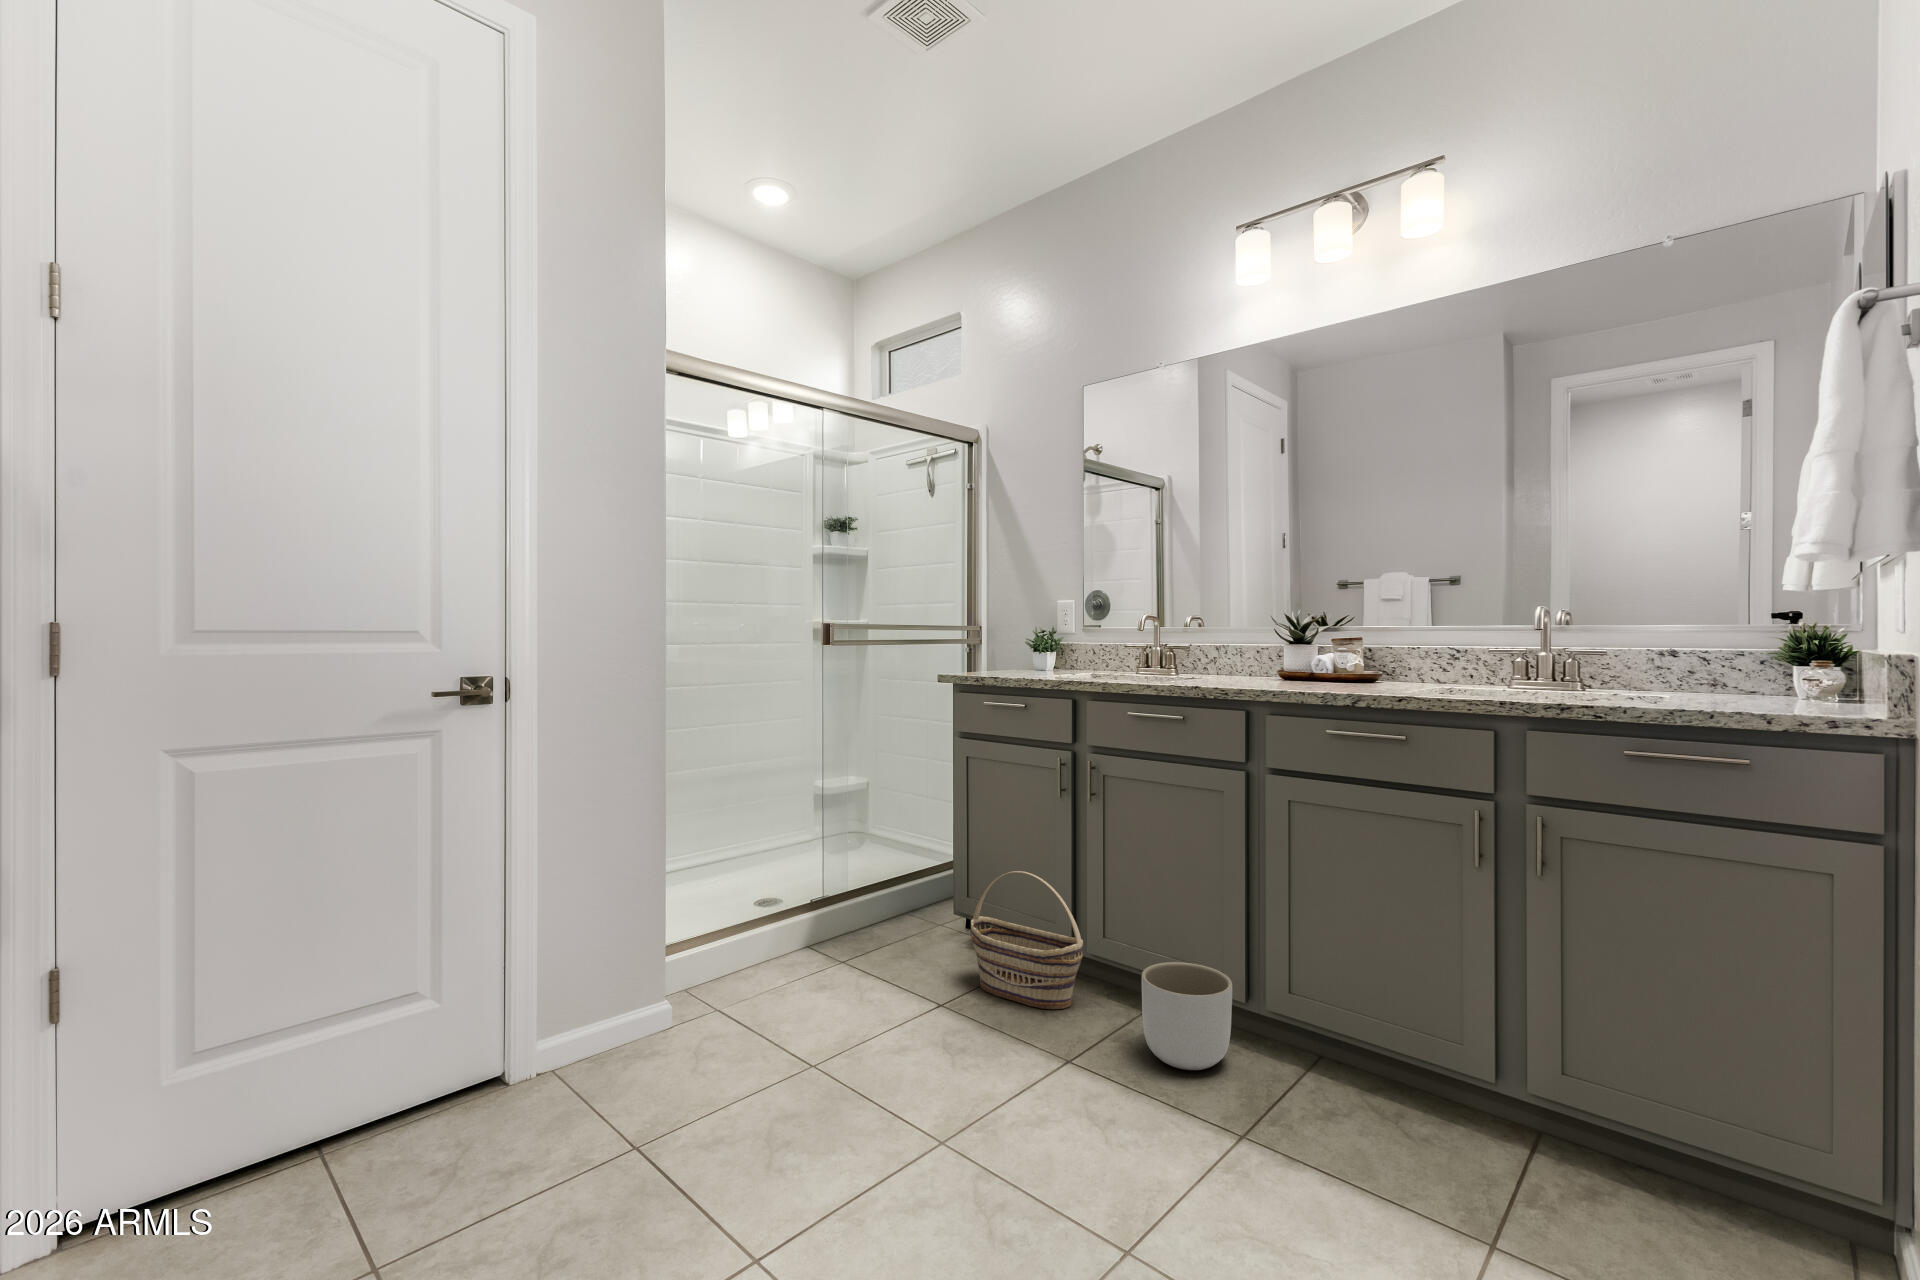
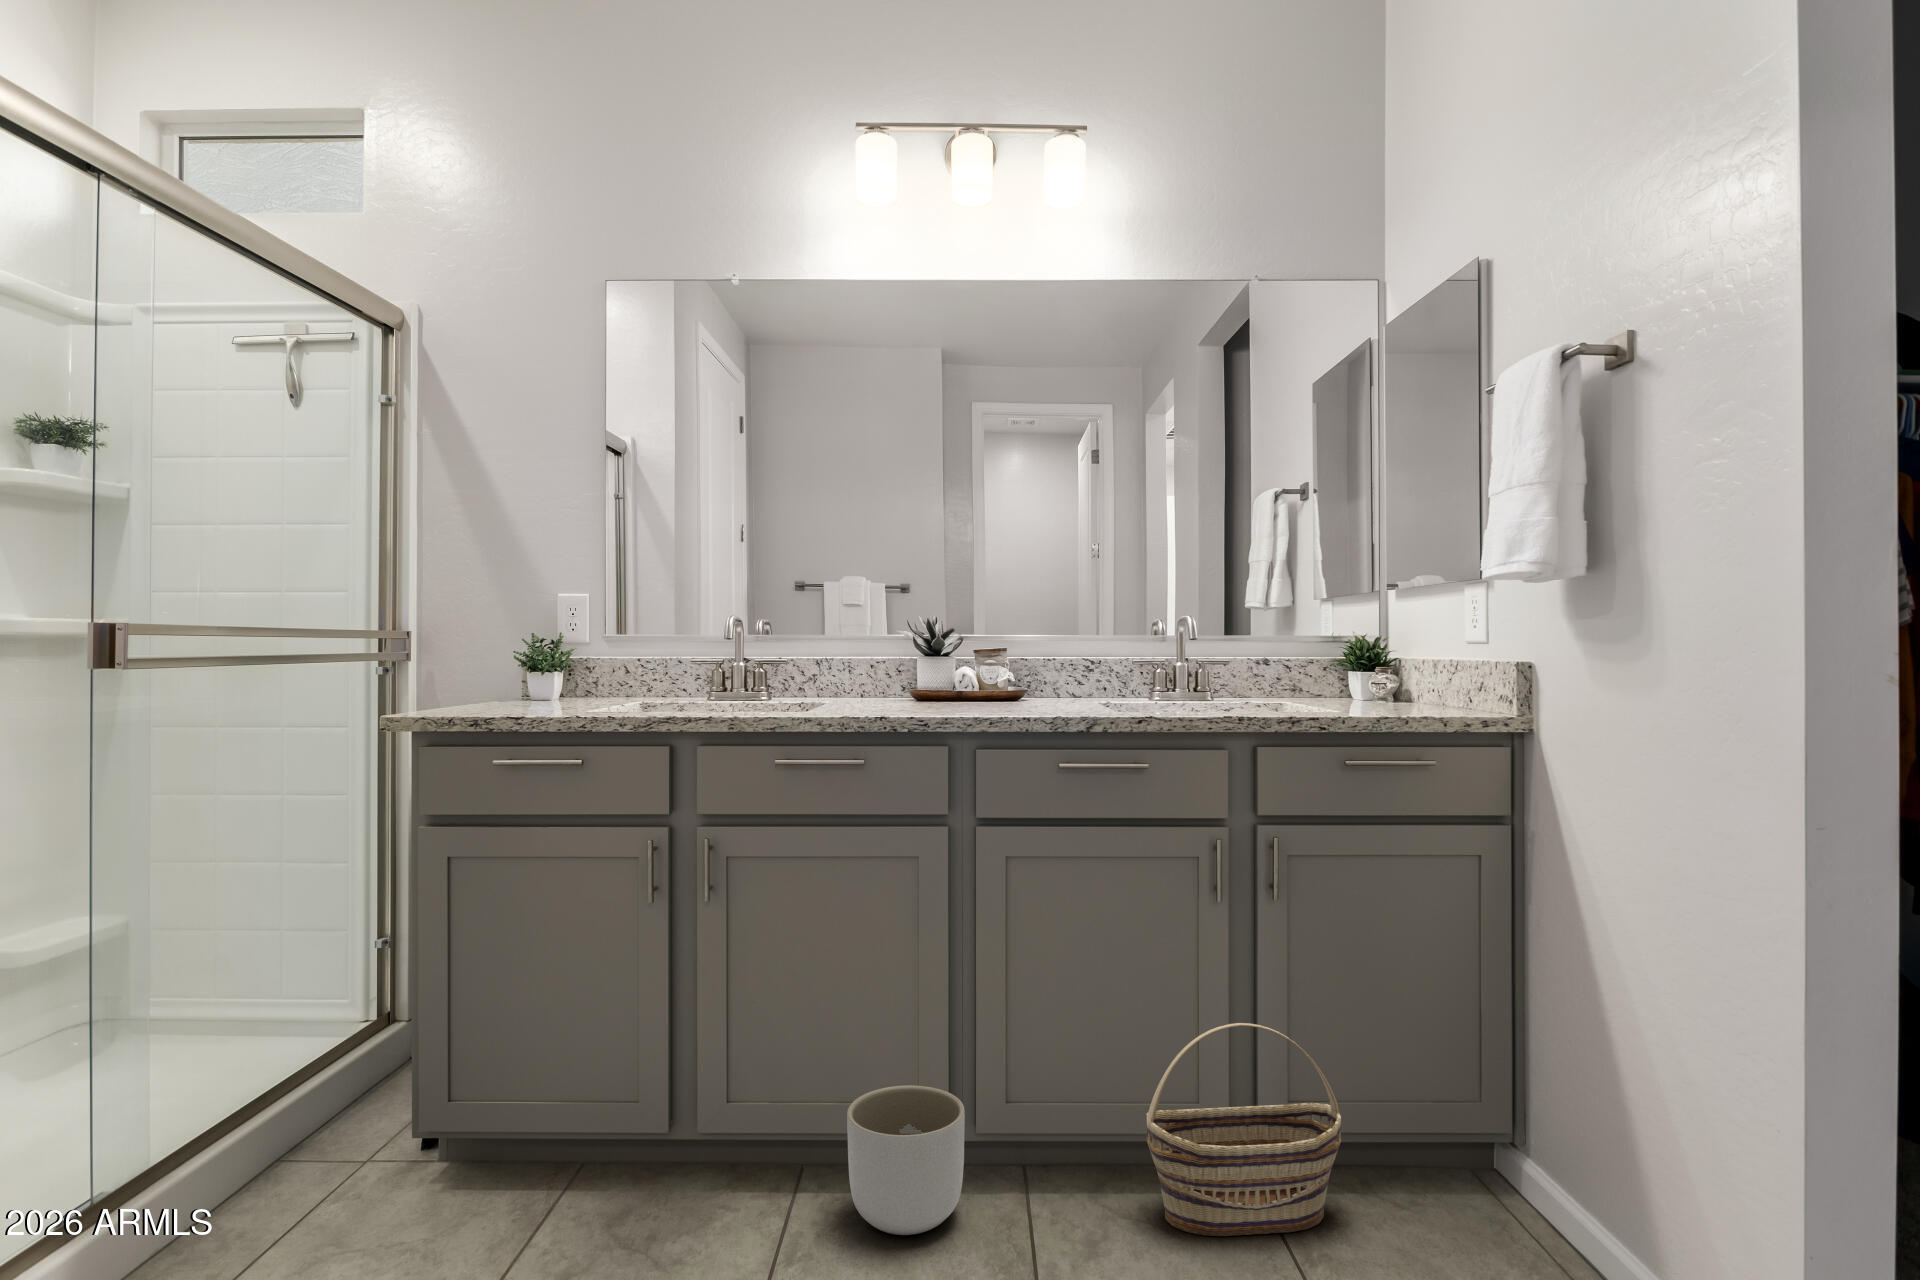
basket: present [971,871,1083,1009] -> present [1147,1023,1341,1236]

